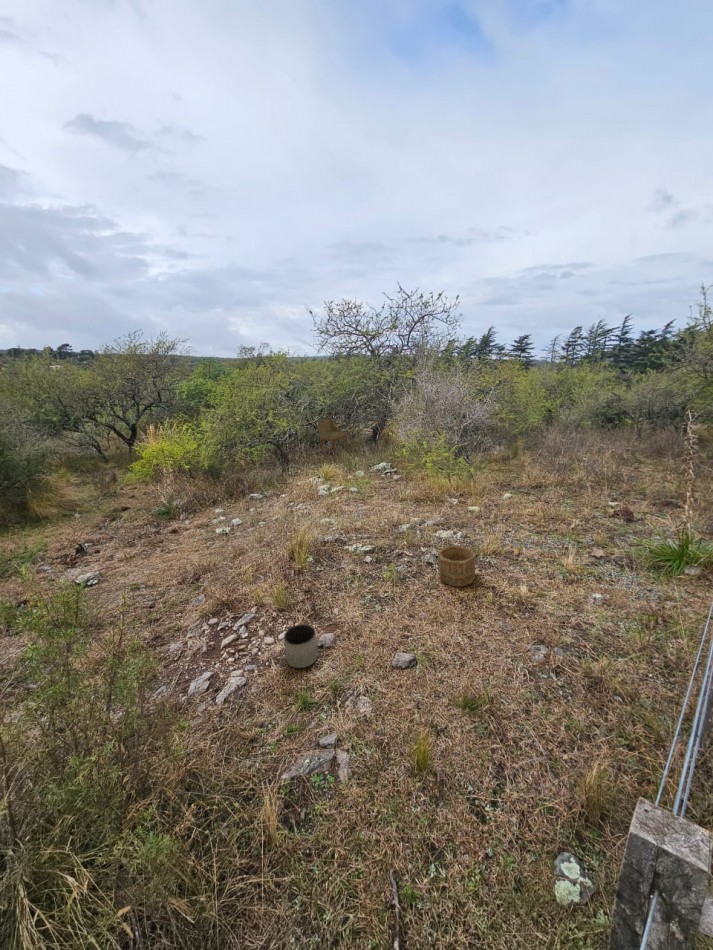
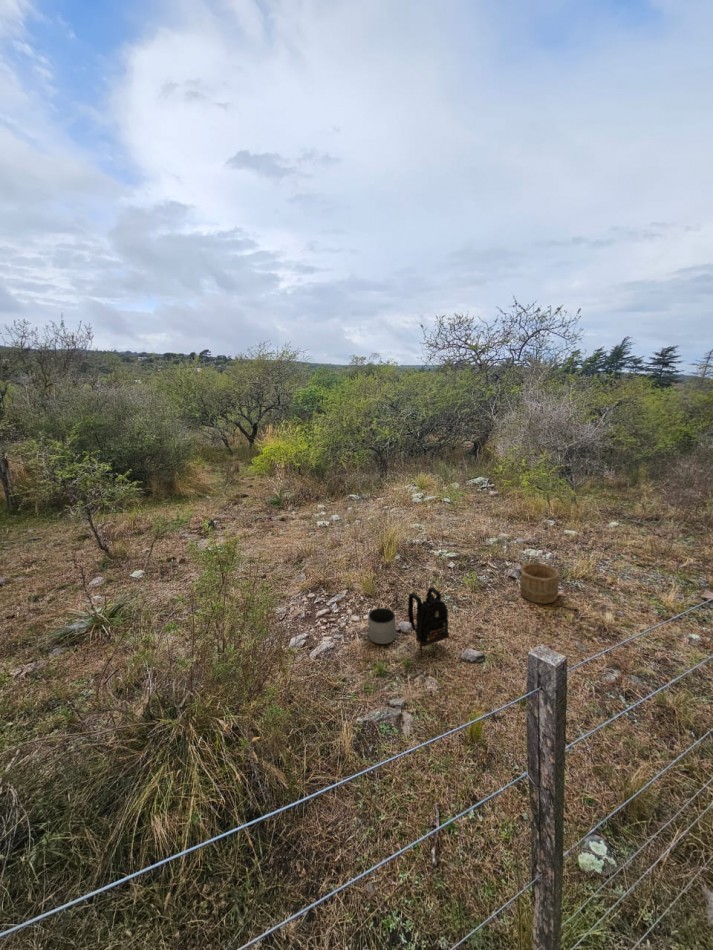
chair: present [317,416,348,454] -> none [416,423,446,464]
backpack: none [328,592,377,665] -> present [408,587,449,649]

